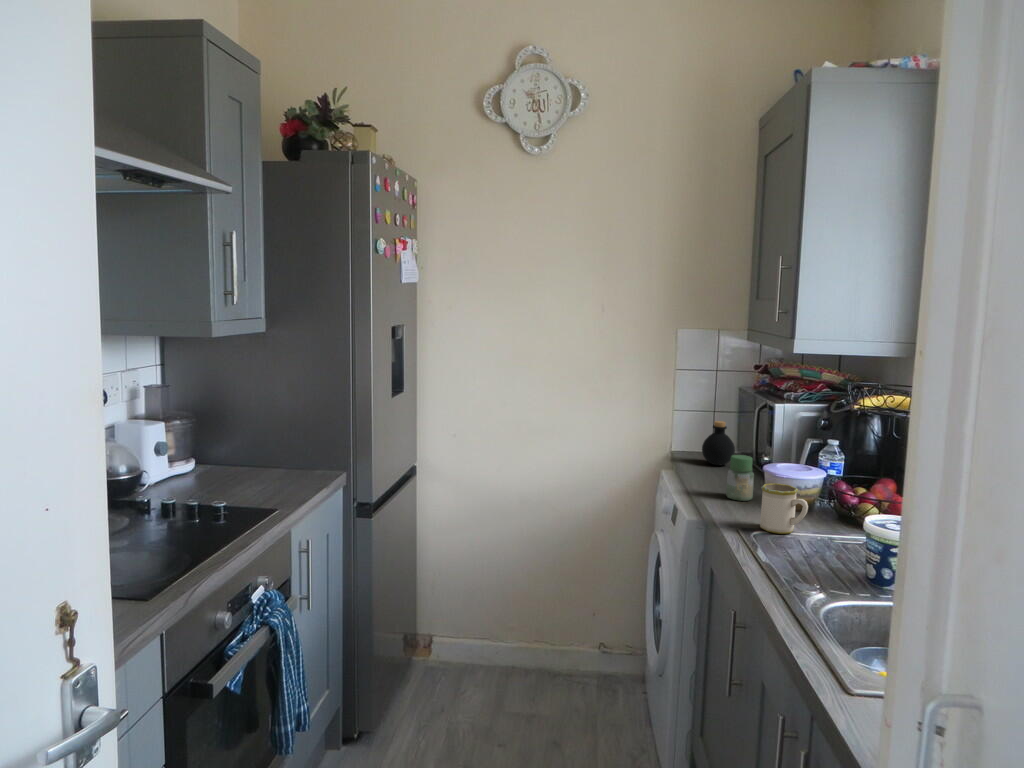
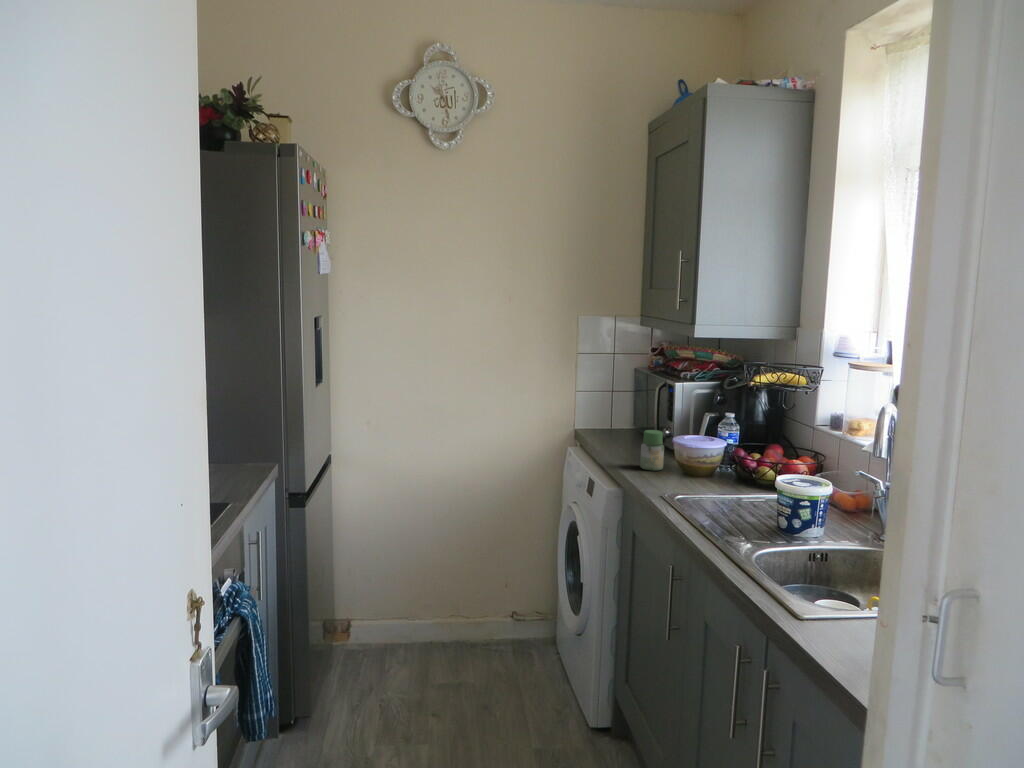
bottle: present [702,421,735,465] -> none [606,400,636,440]
mug: present [760,483,808,534] -> none [679,453,721,497]

